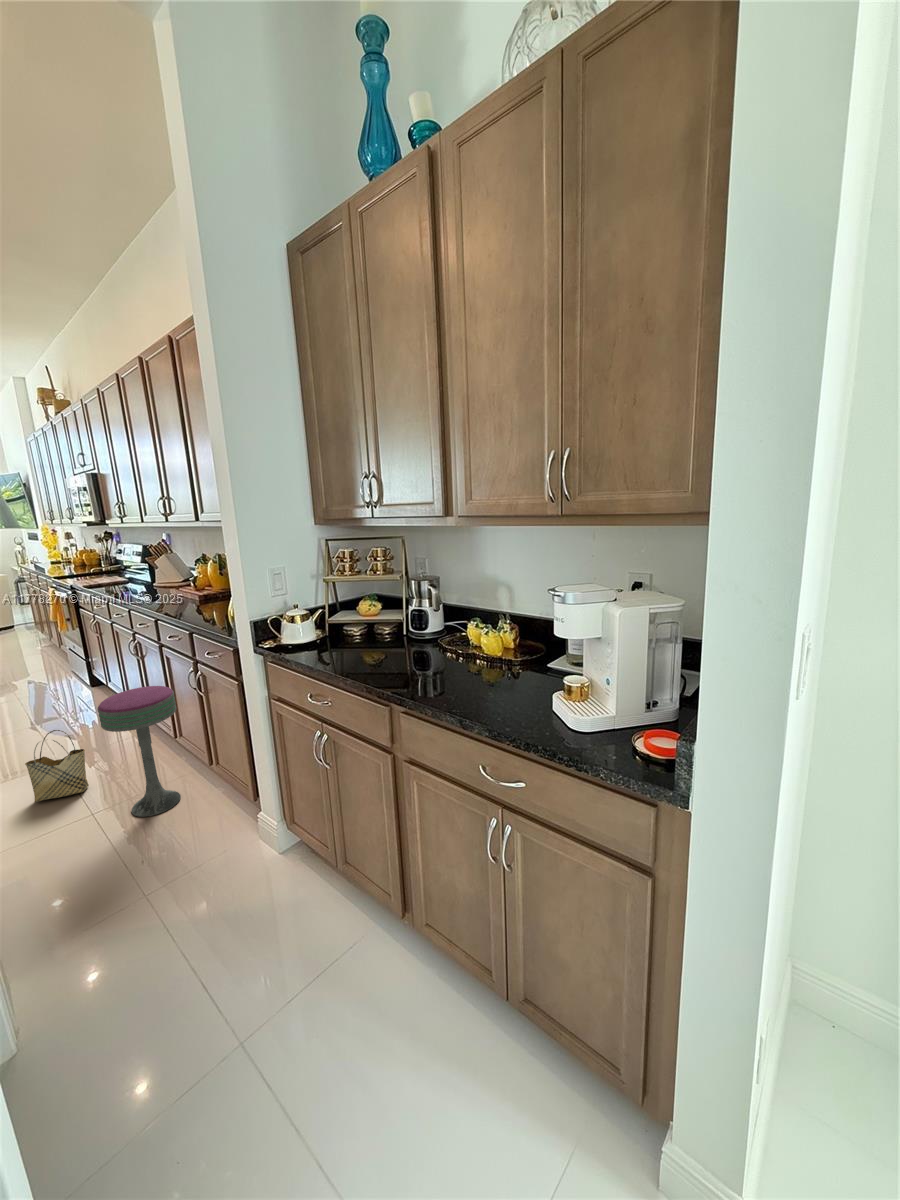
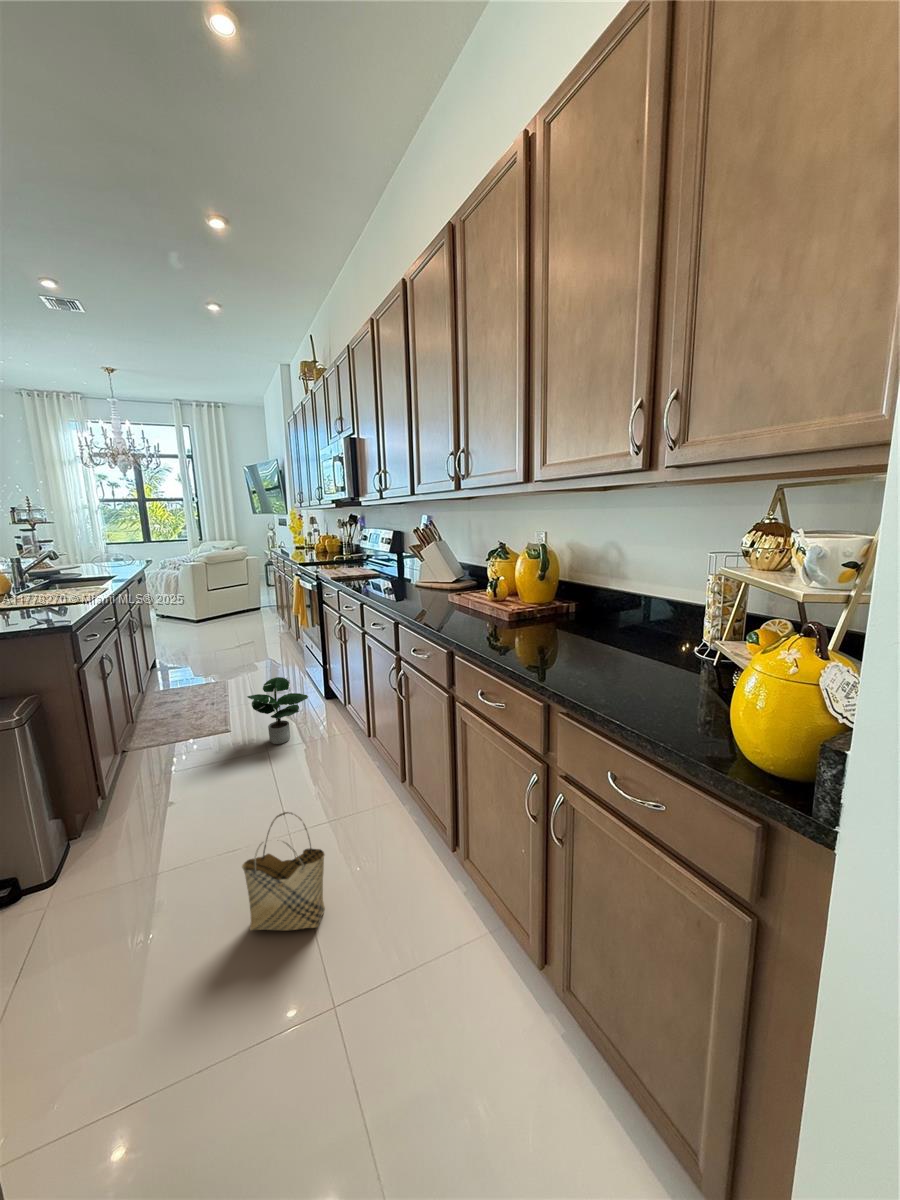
potted plant: none [13,671,72,723] -> present [247,677,308,744]
bar stool: present [98,686,181,817] -> none [363,785,498,1068]

